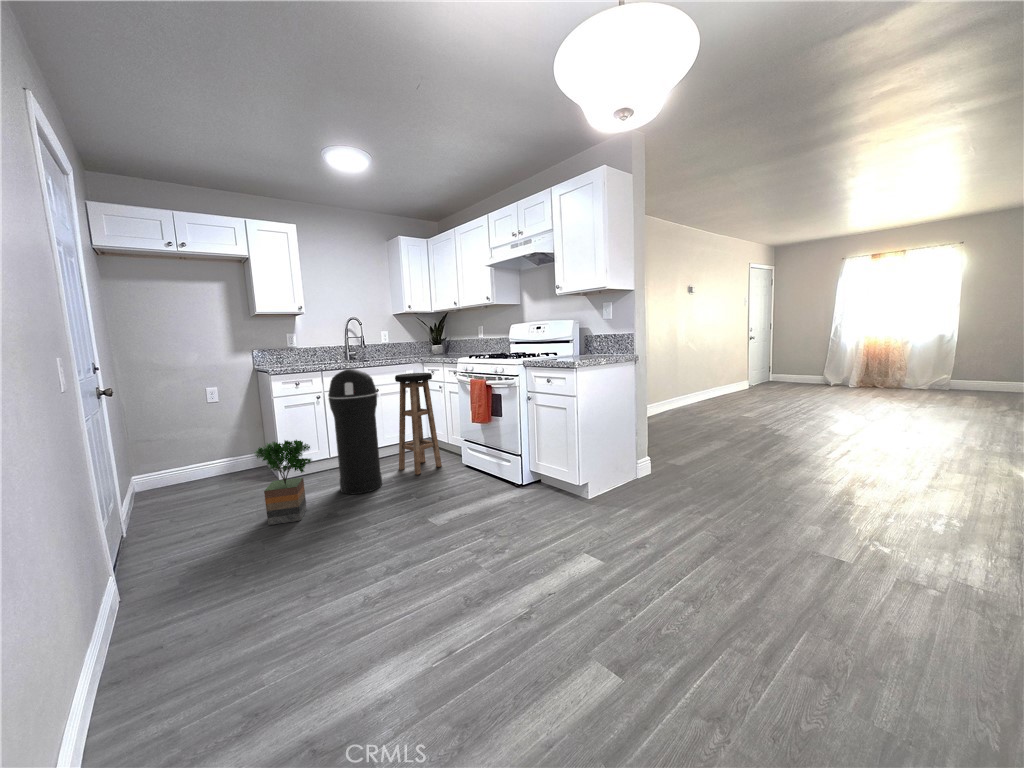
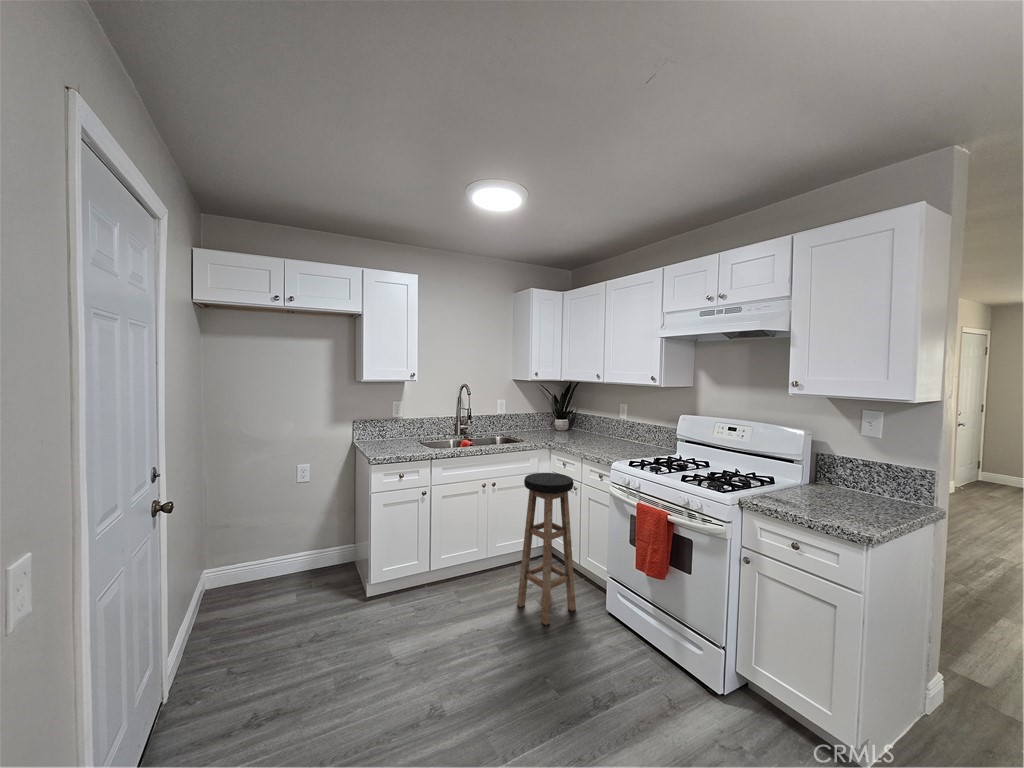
trash can: present [328,369,382,494] -> none [441,477,505,661]
potted tree: present [255,440,312,525] -> none [338,584,418,723]

